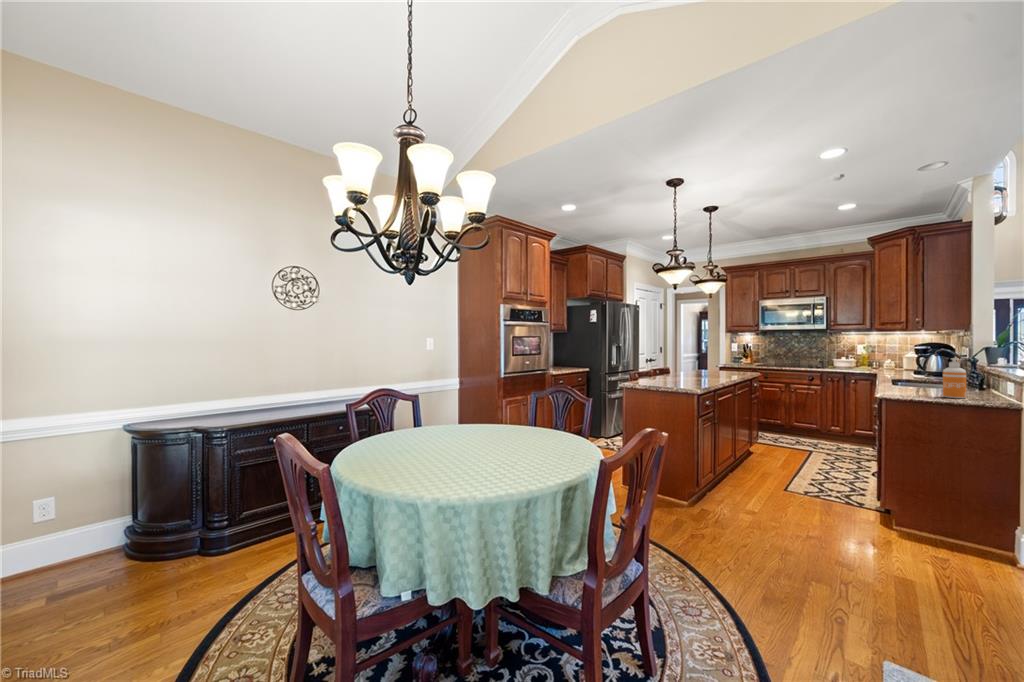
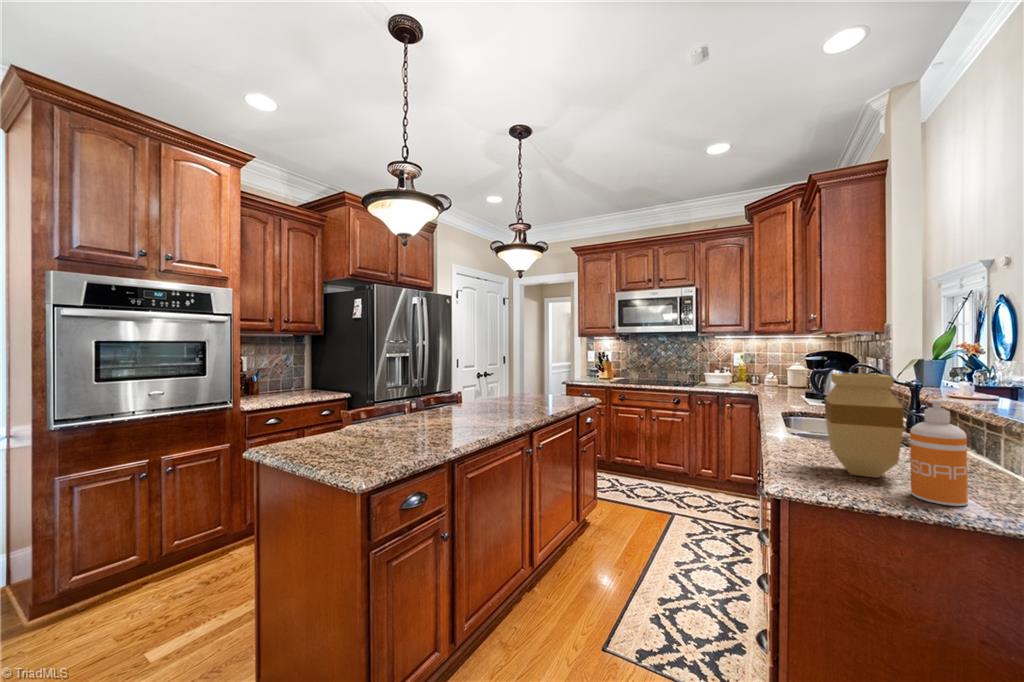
vase: none [909,350,943,394] -> present [825,373,904,478]

